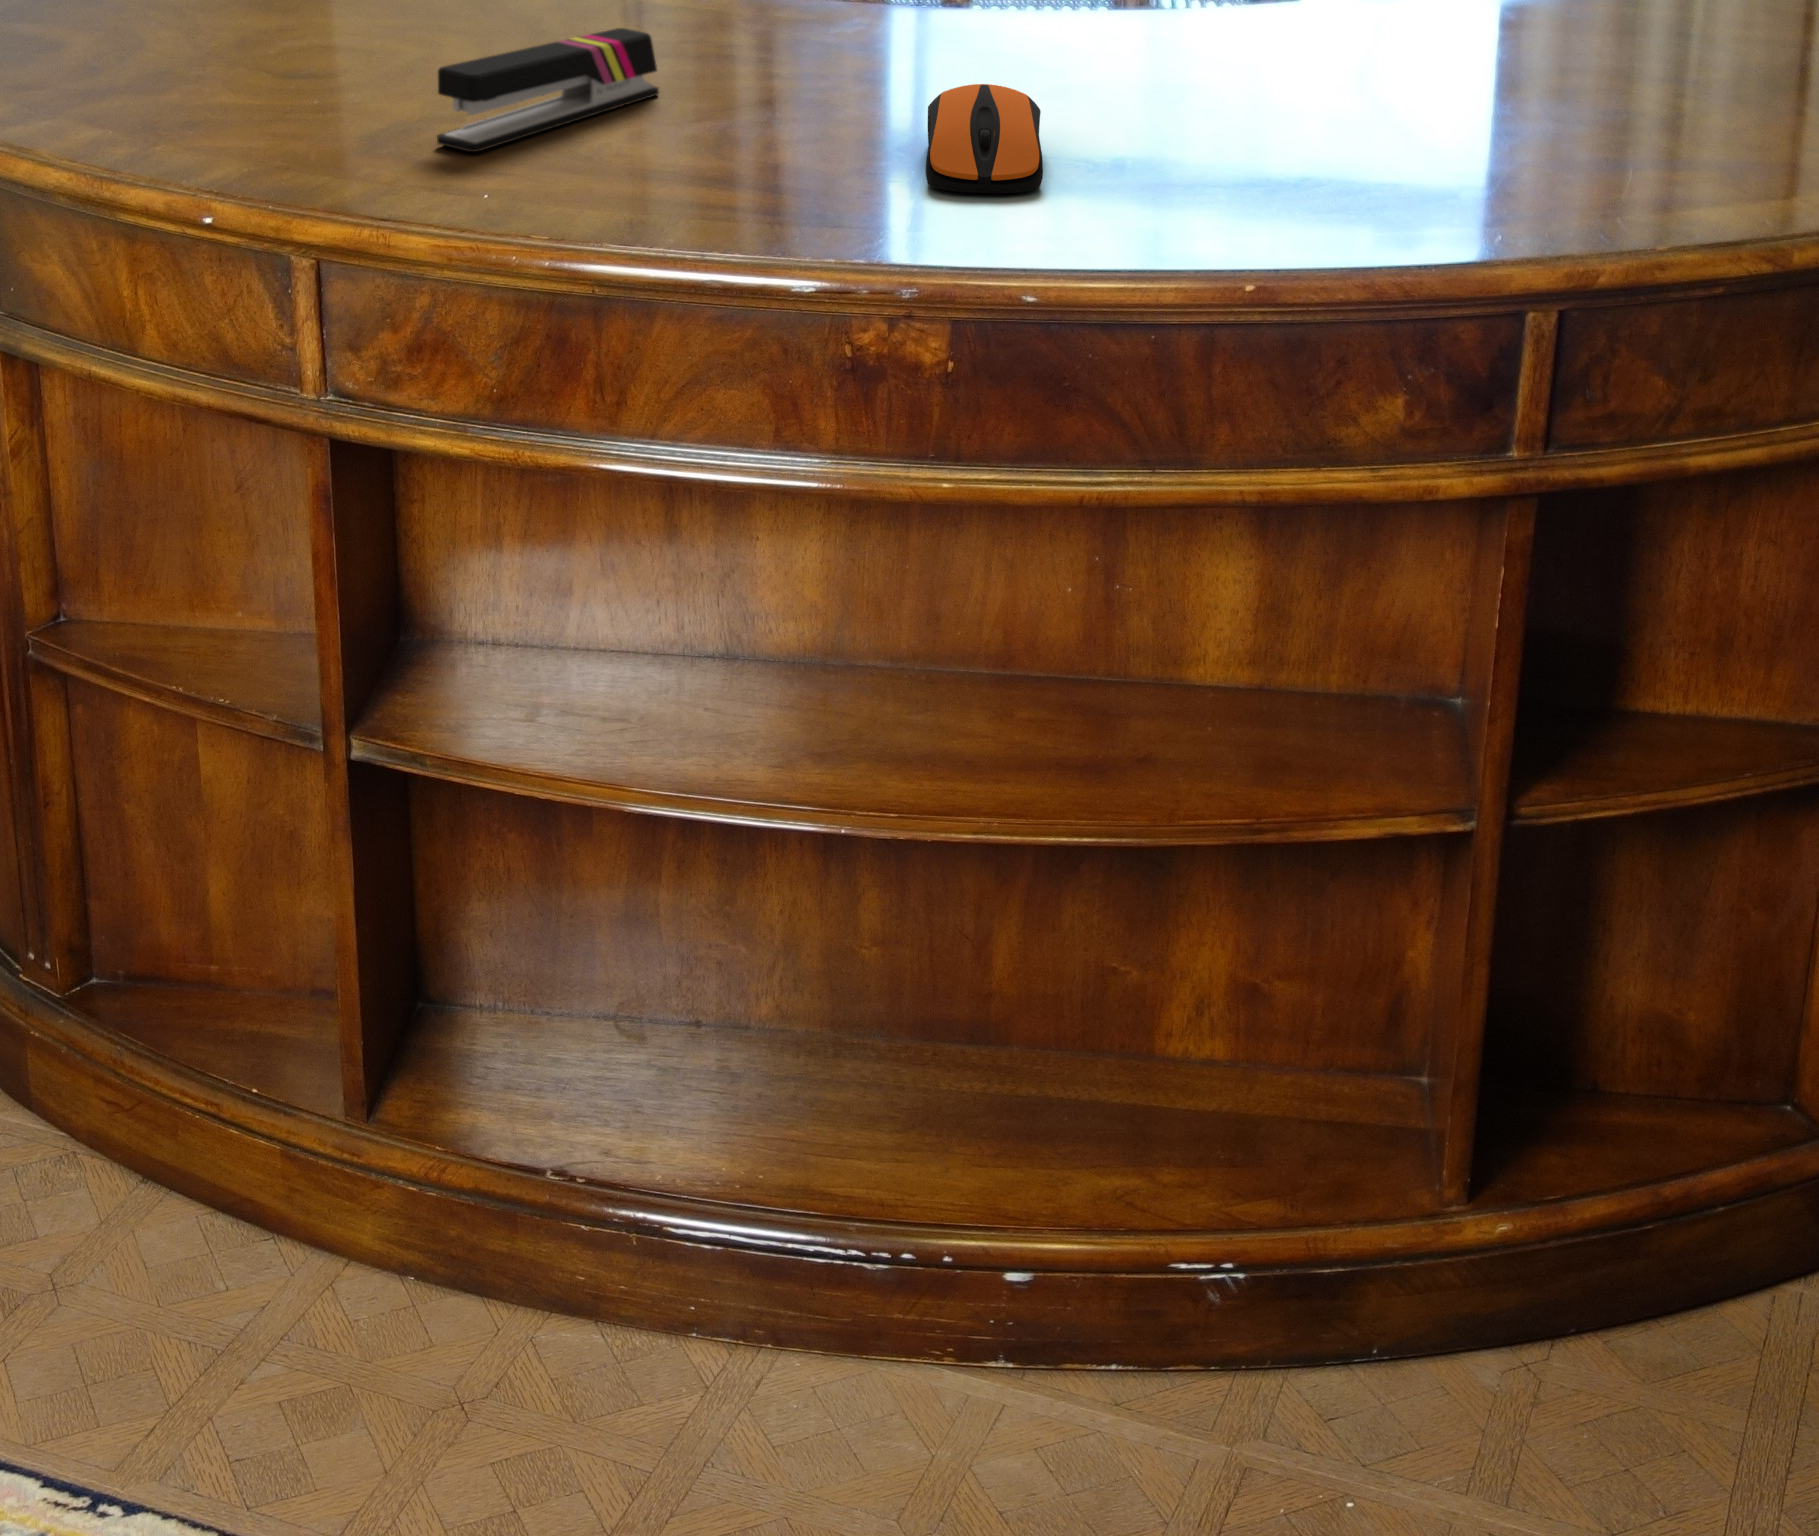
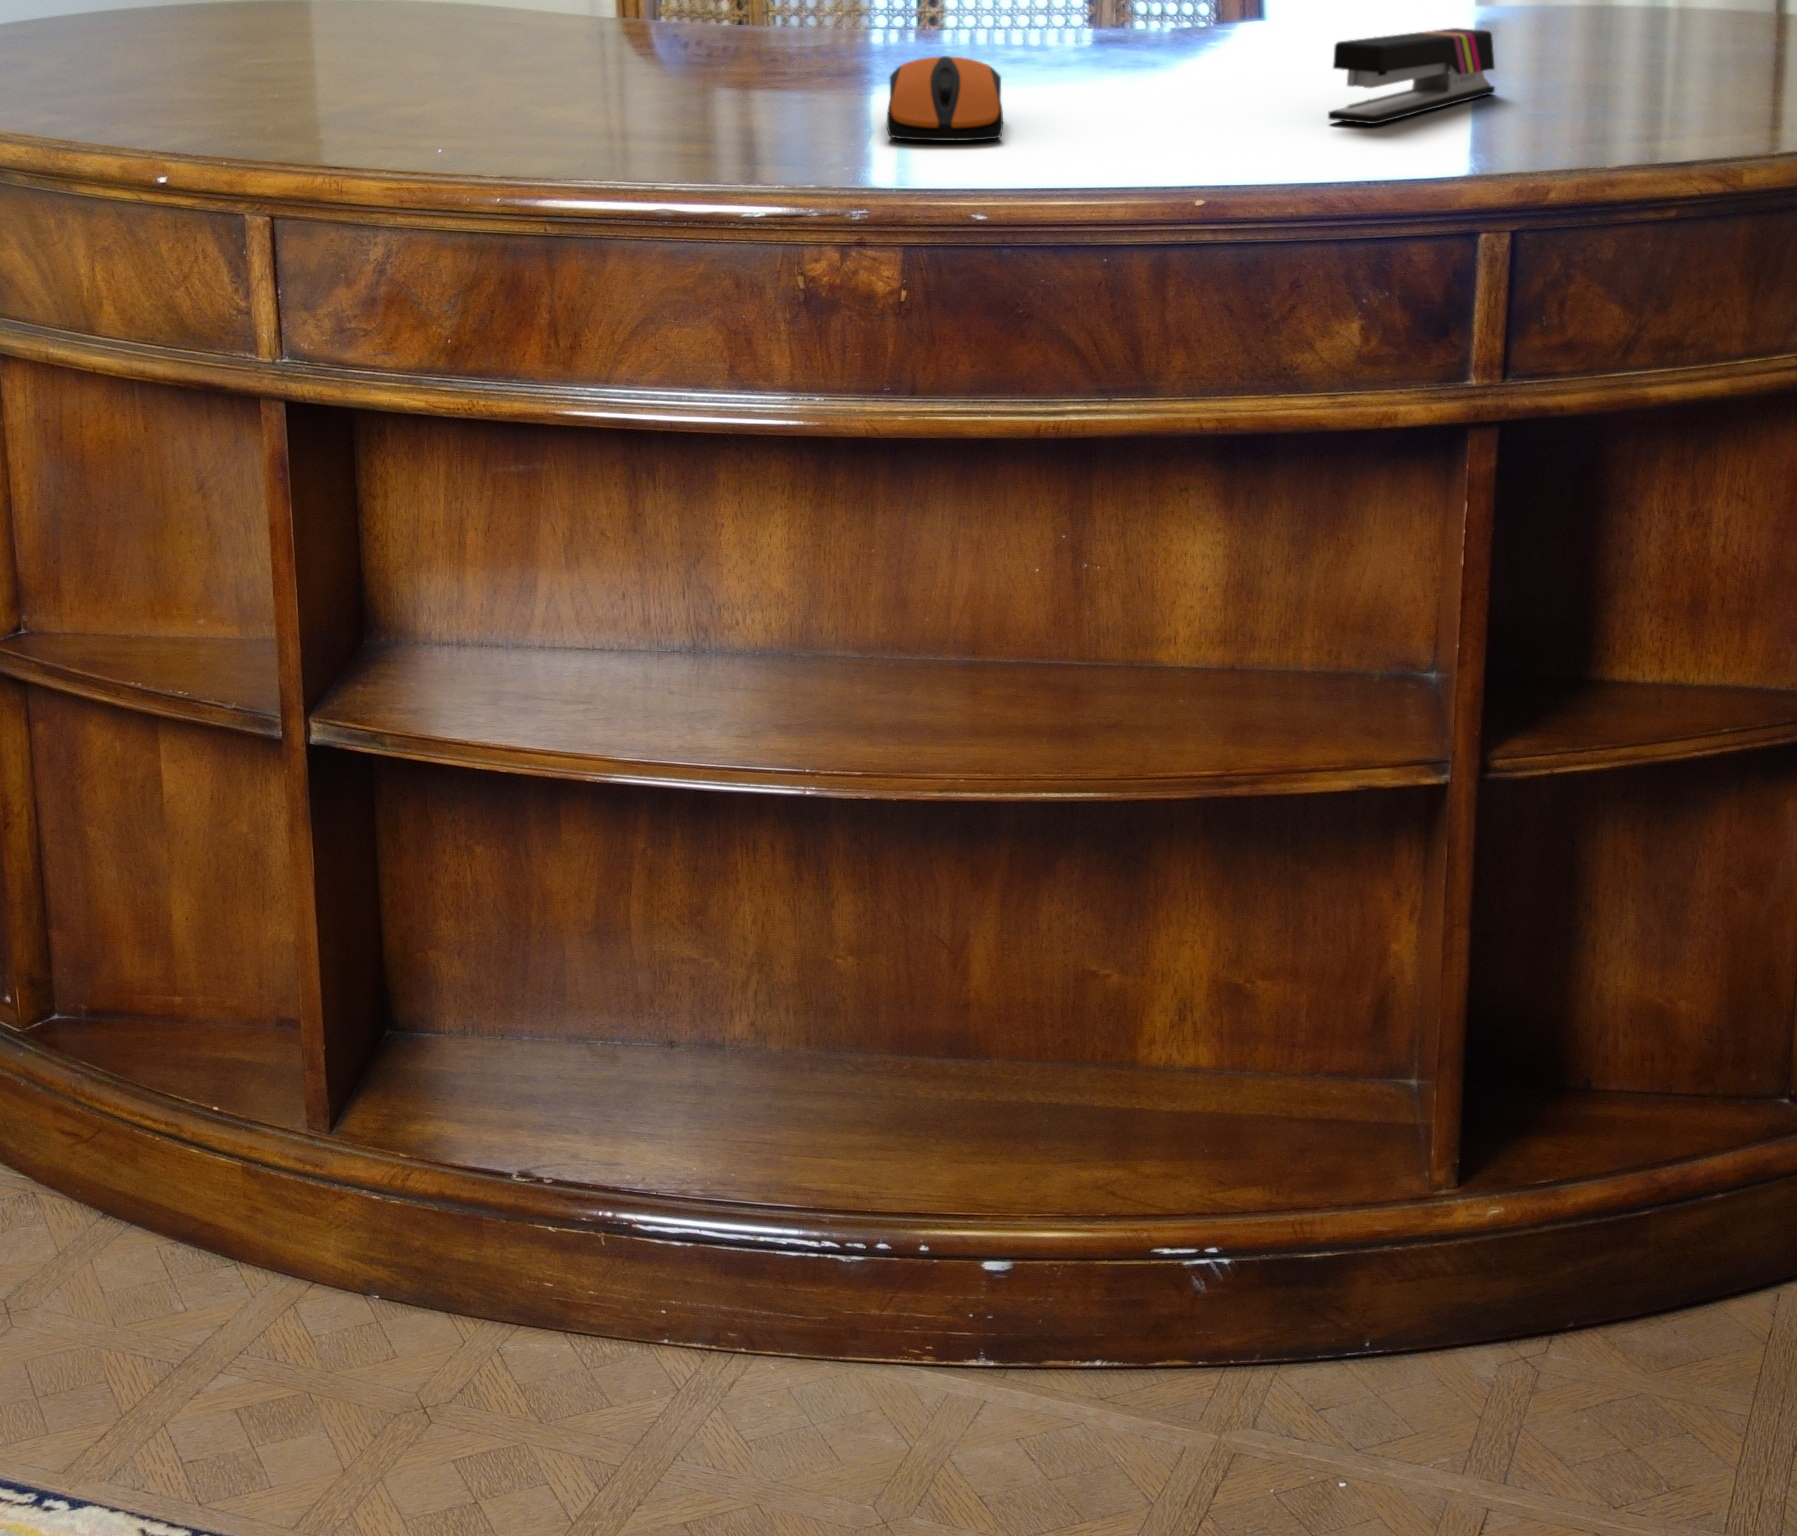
stapler: present [437,28,659,152] -> present [1328,28,1495,124]

